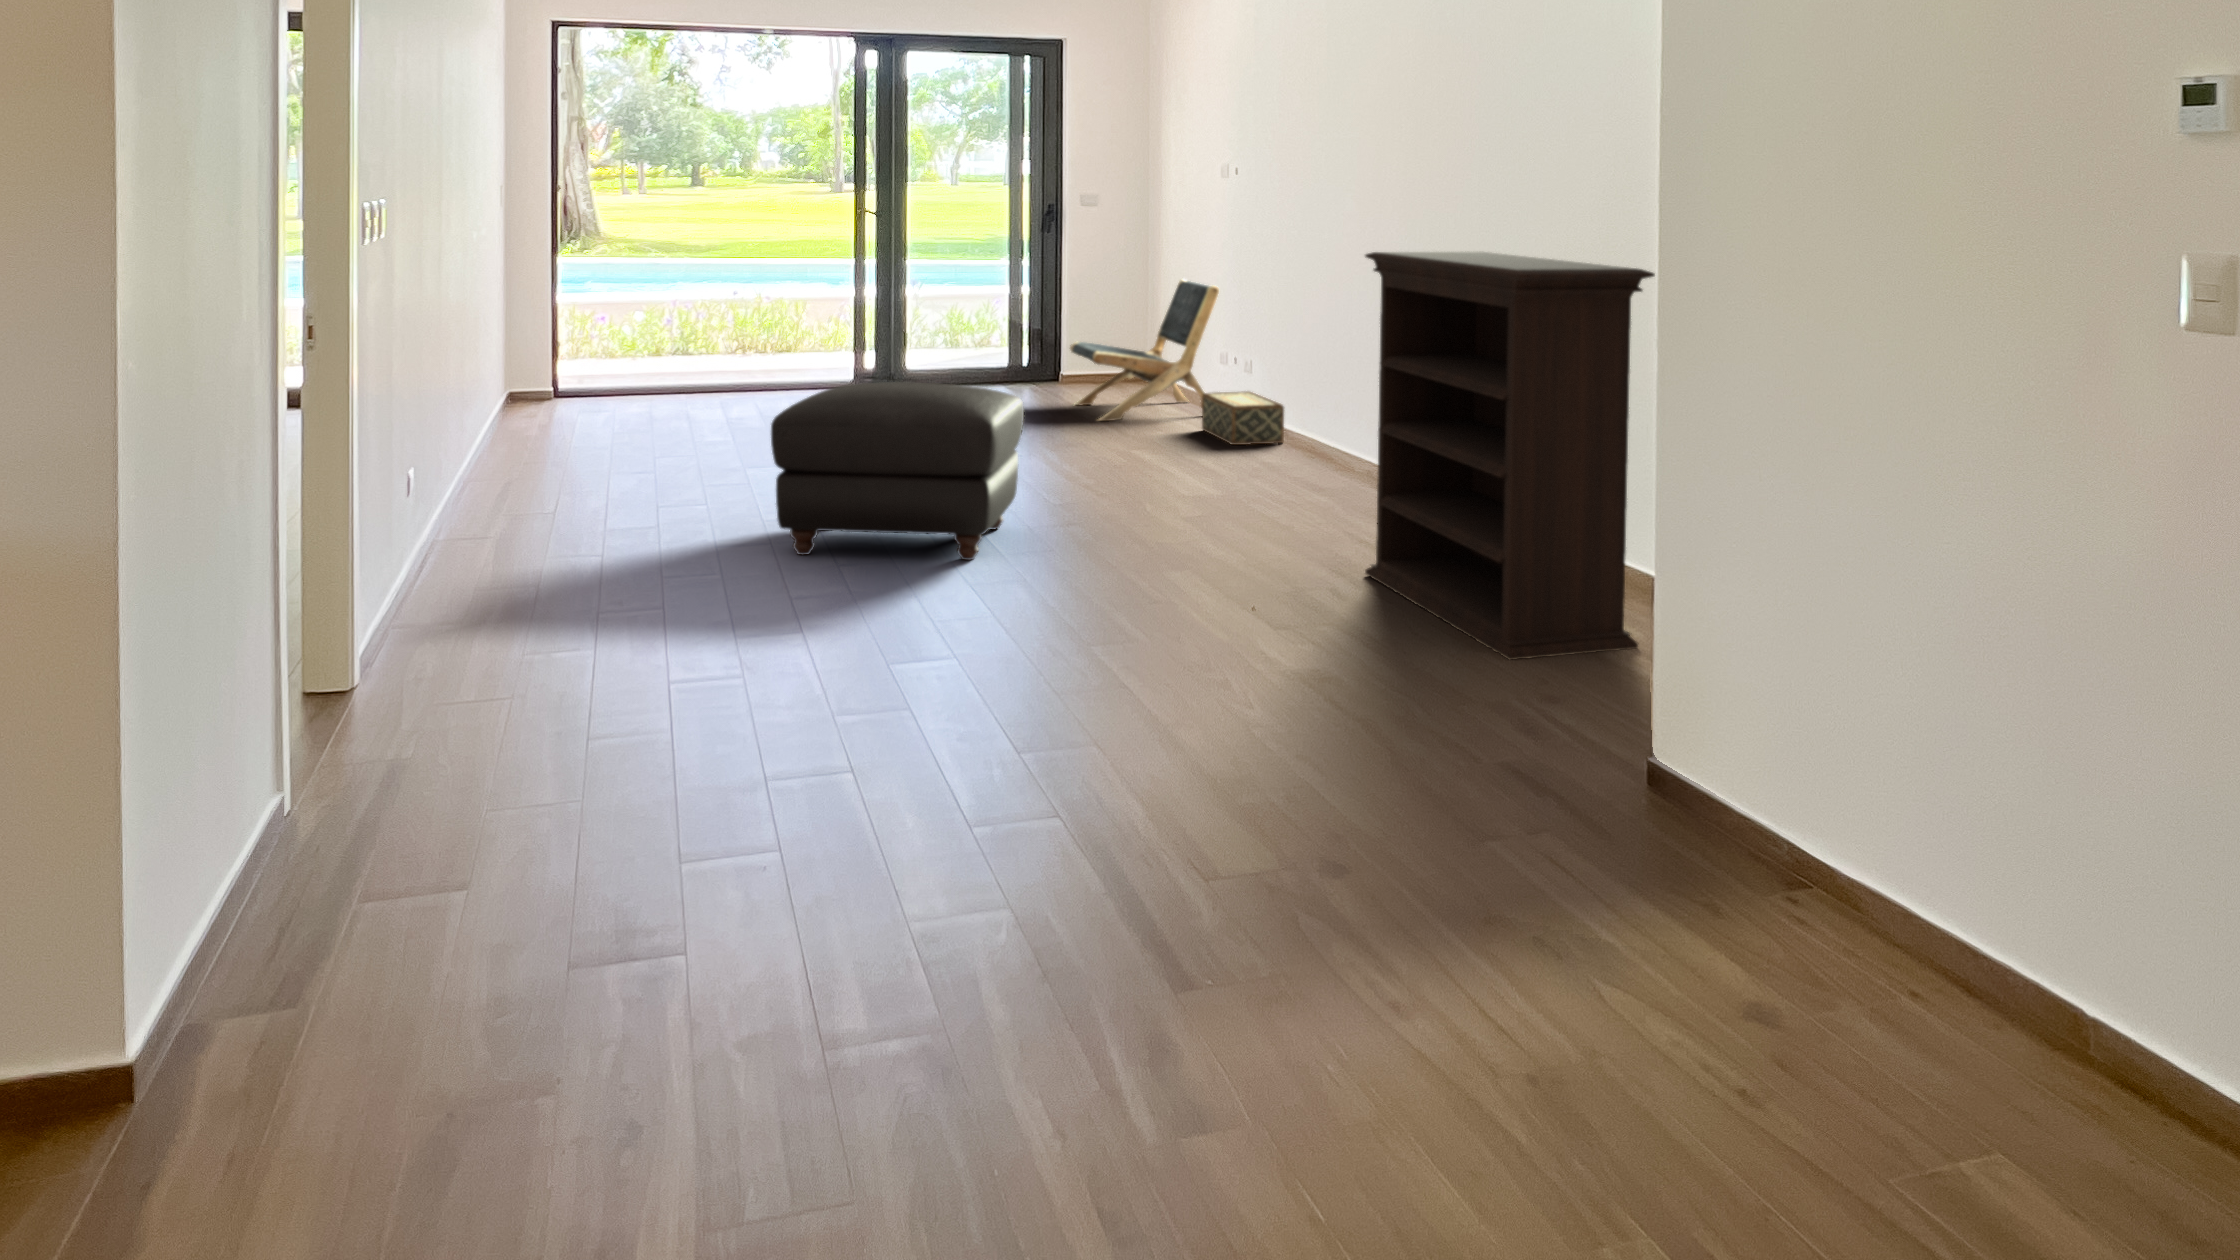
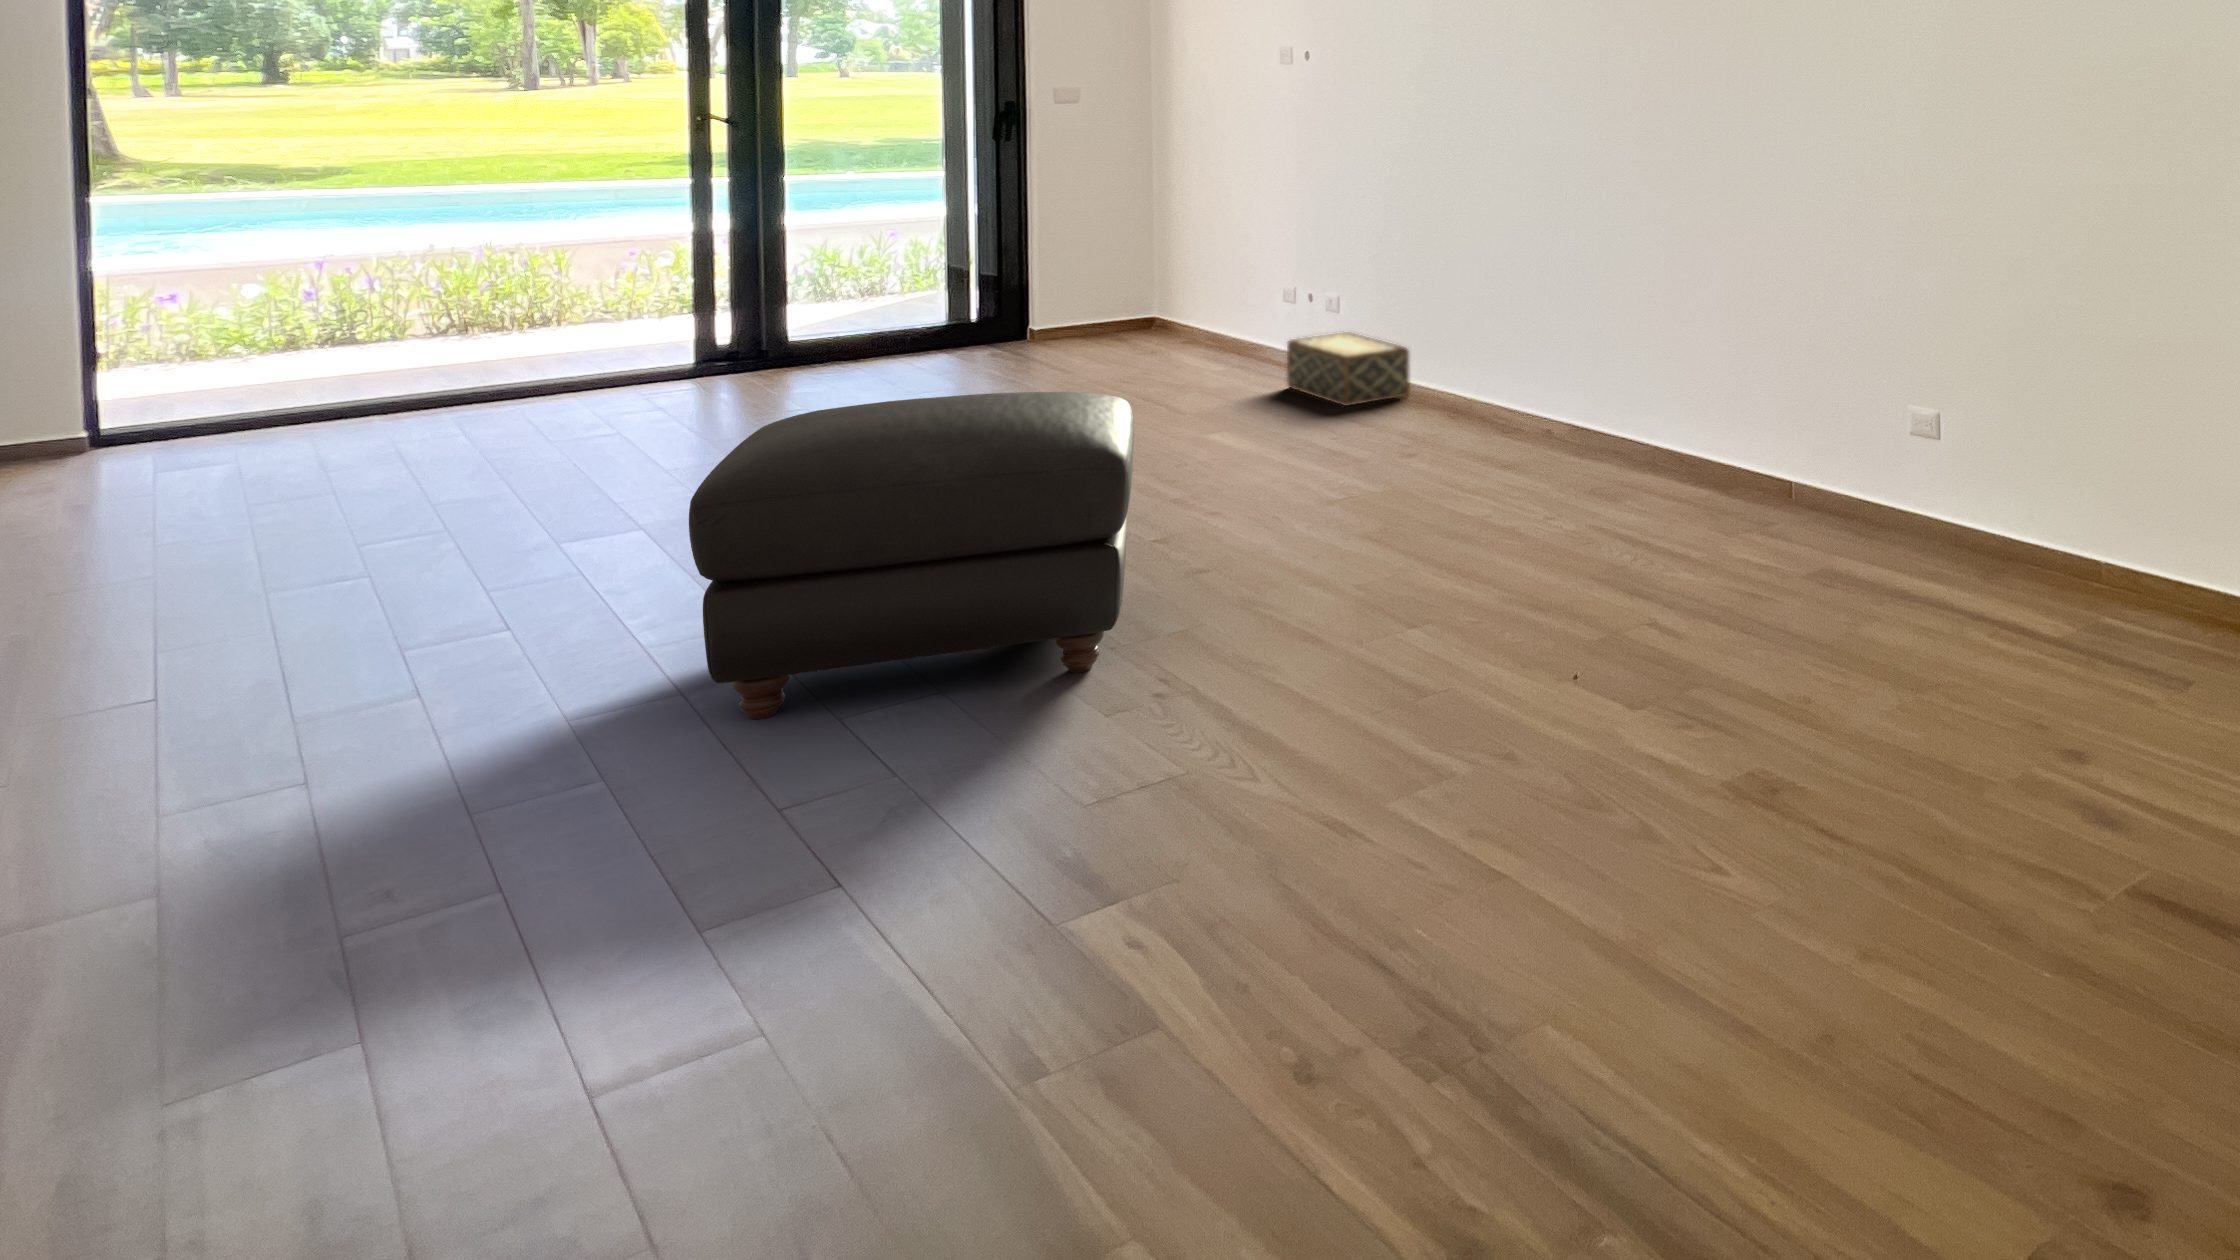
bookshelf: present [1365,252,1655,660] -> none [1673,159,2106,700]
lounge chair: present [1070,279,1219,421] -> none [1071,190,1294,389]

